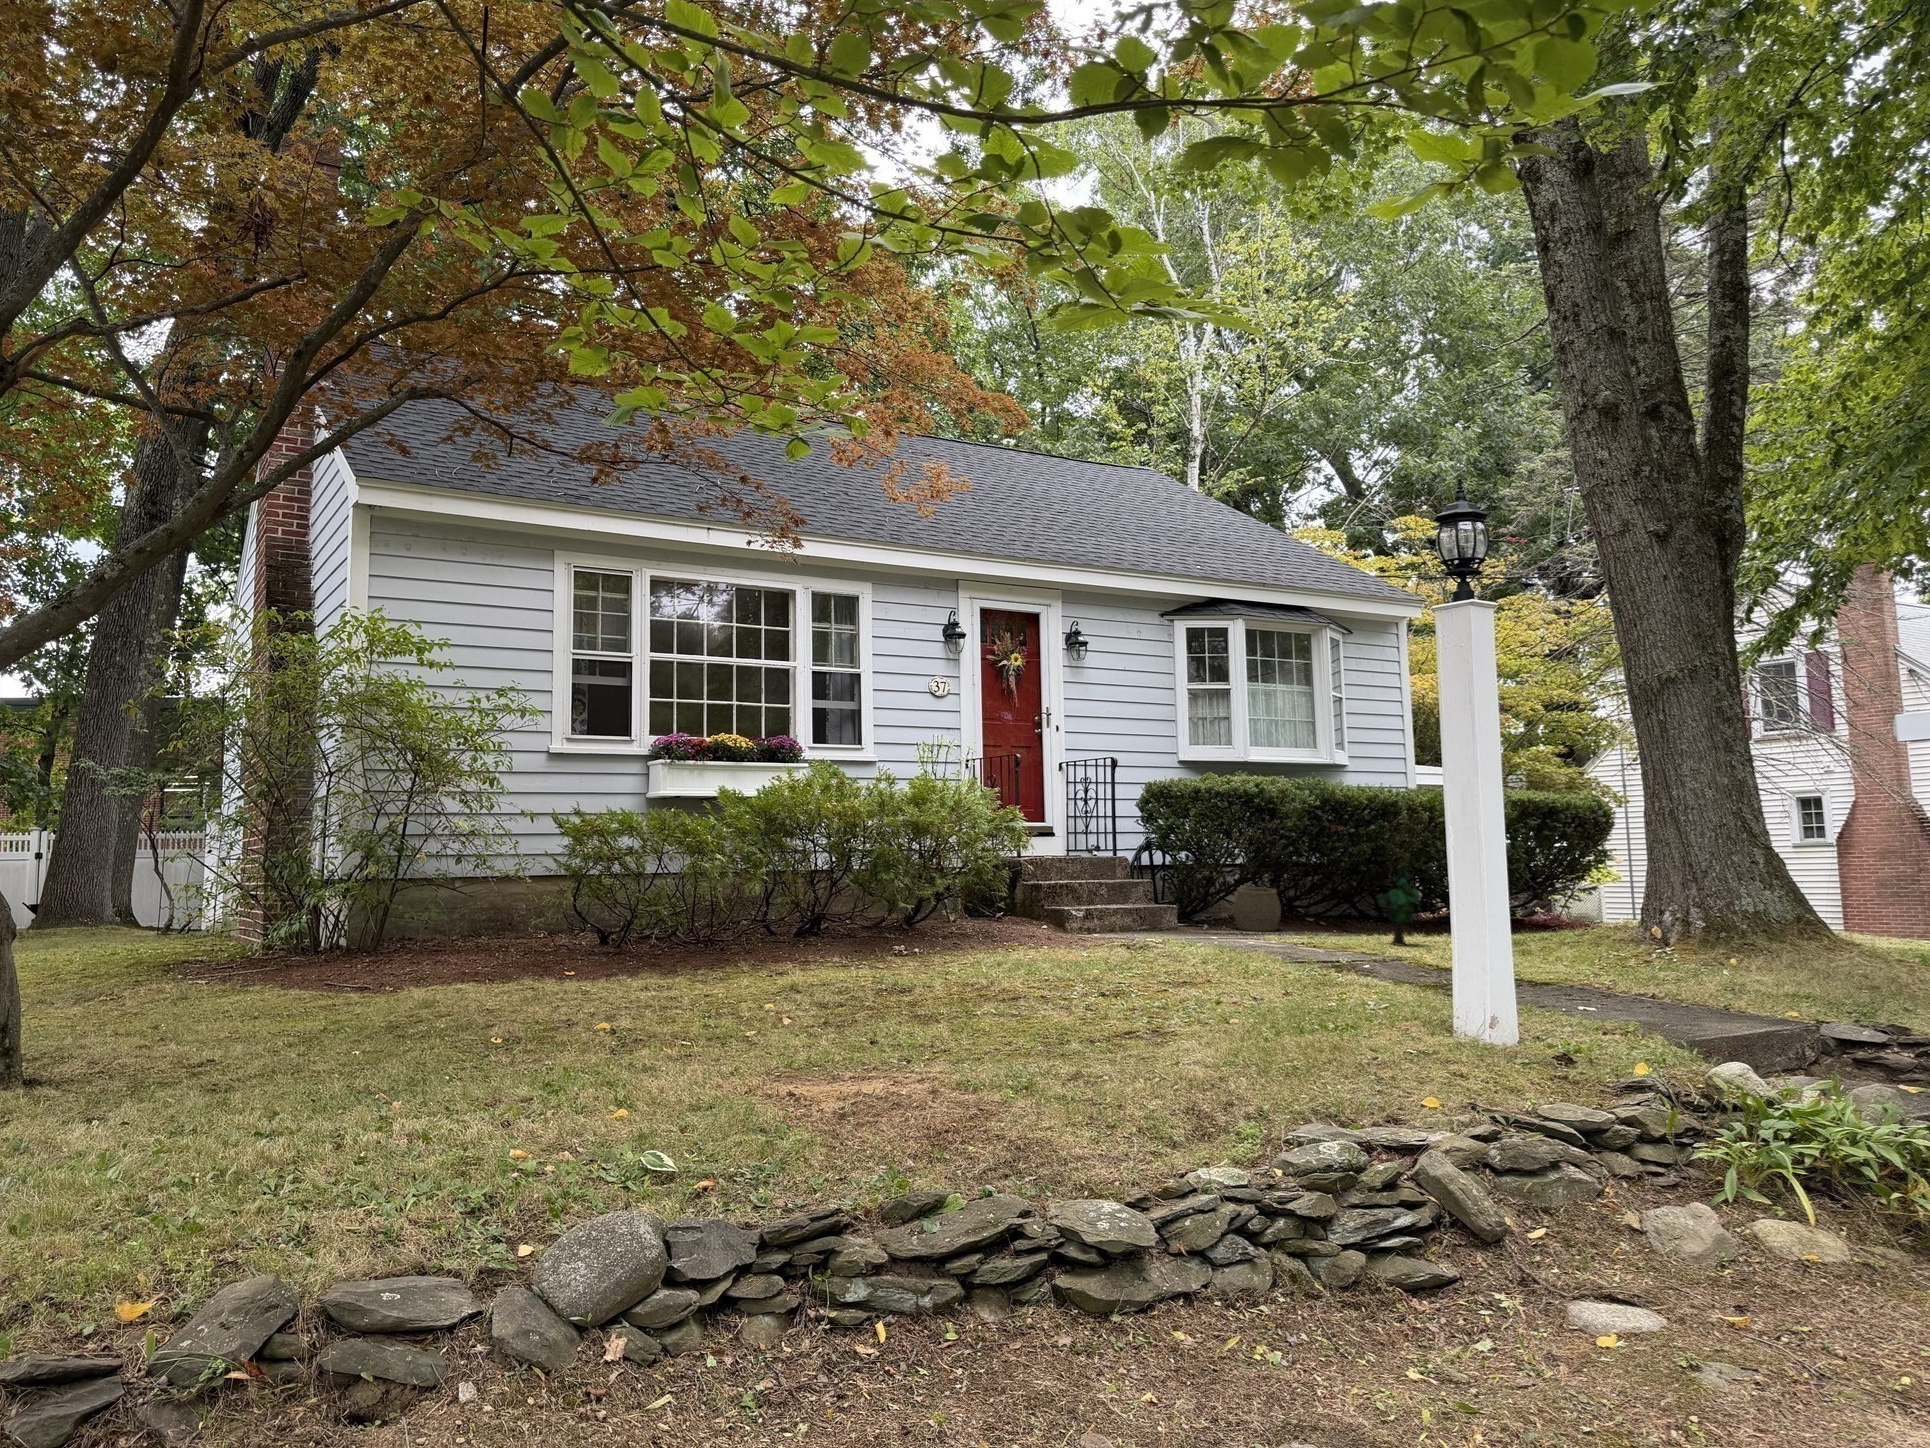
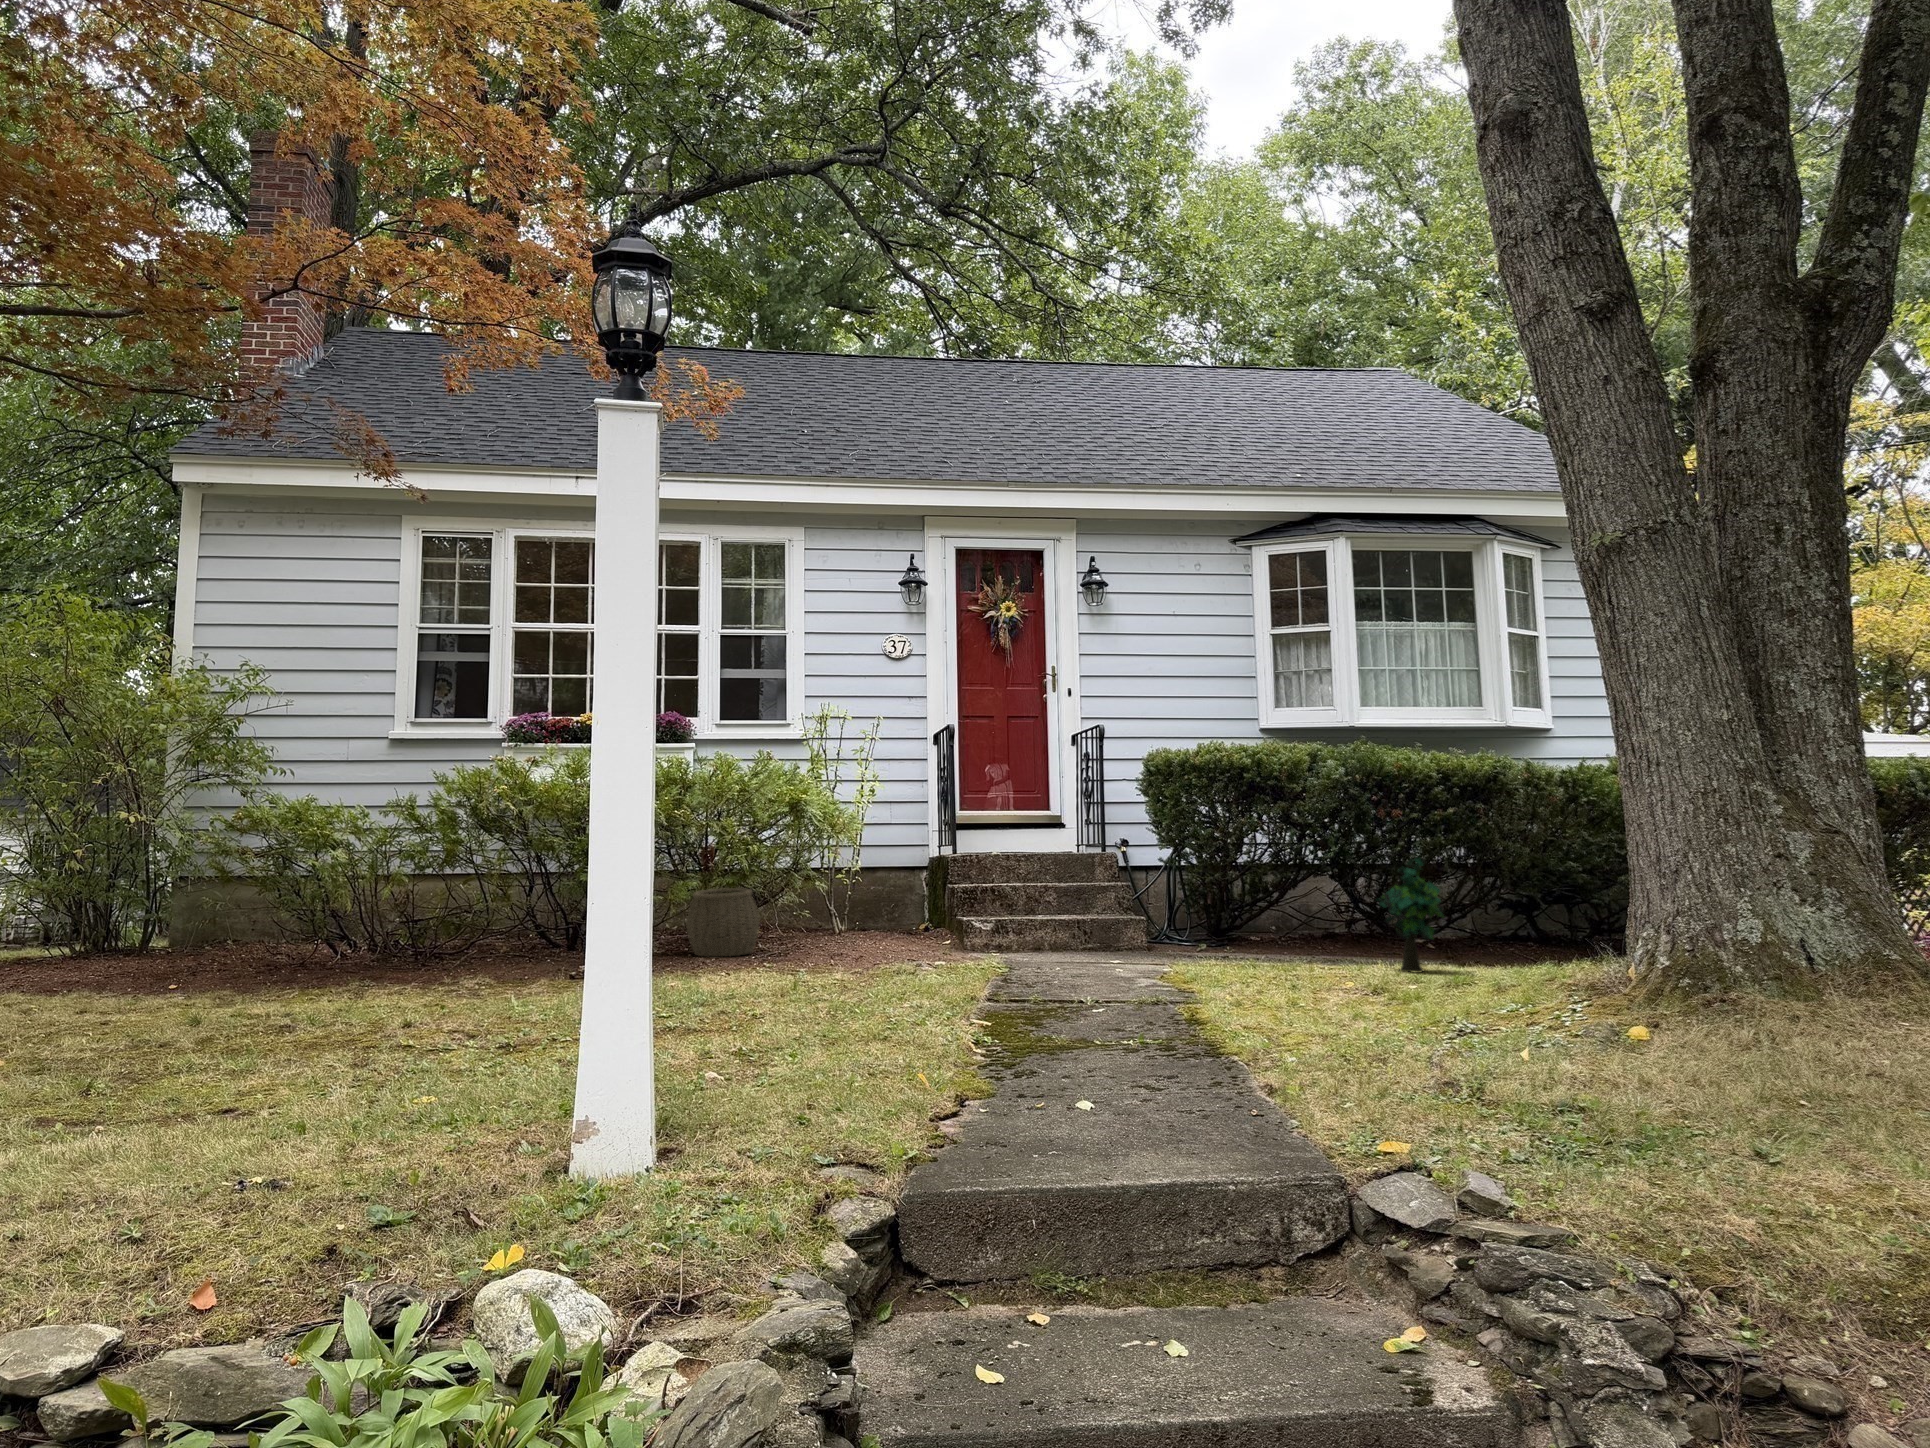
woven basket: present [1234,887,1281,931] -> present [687,888,759,957]

